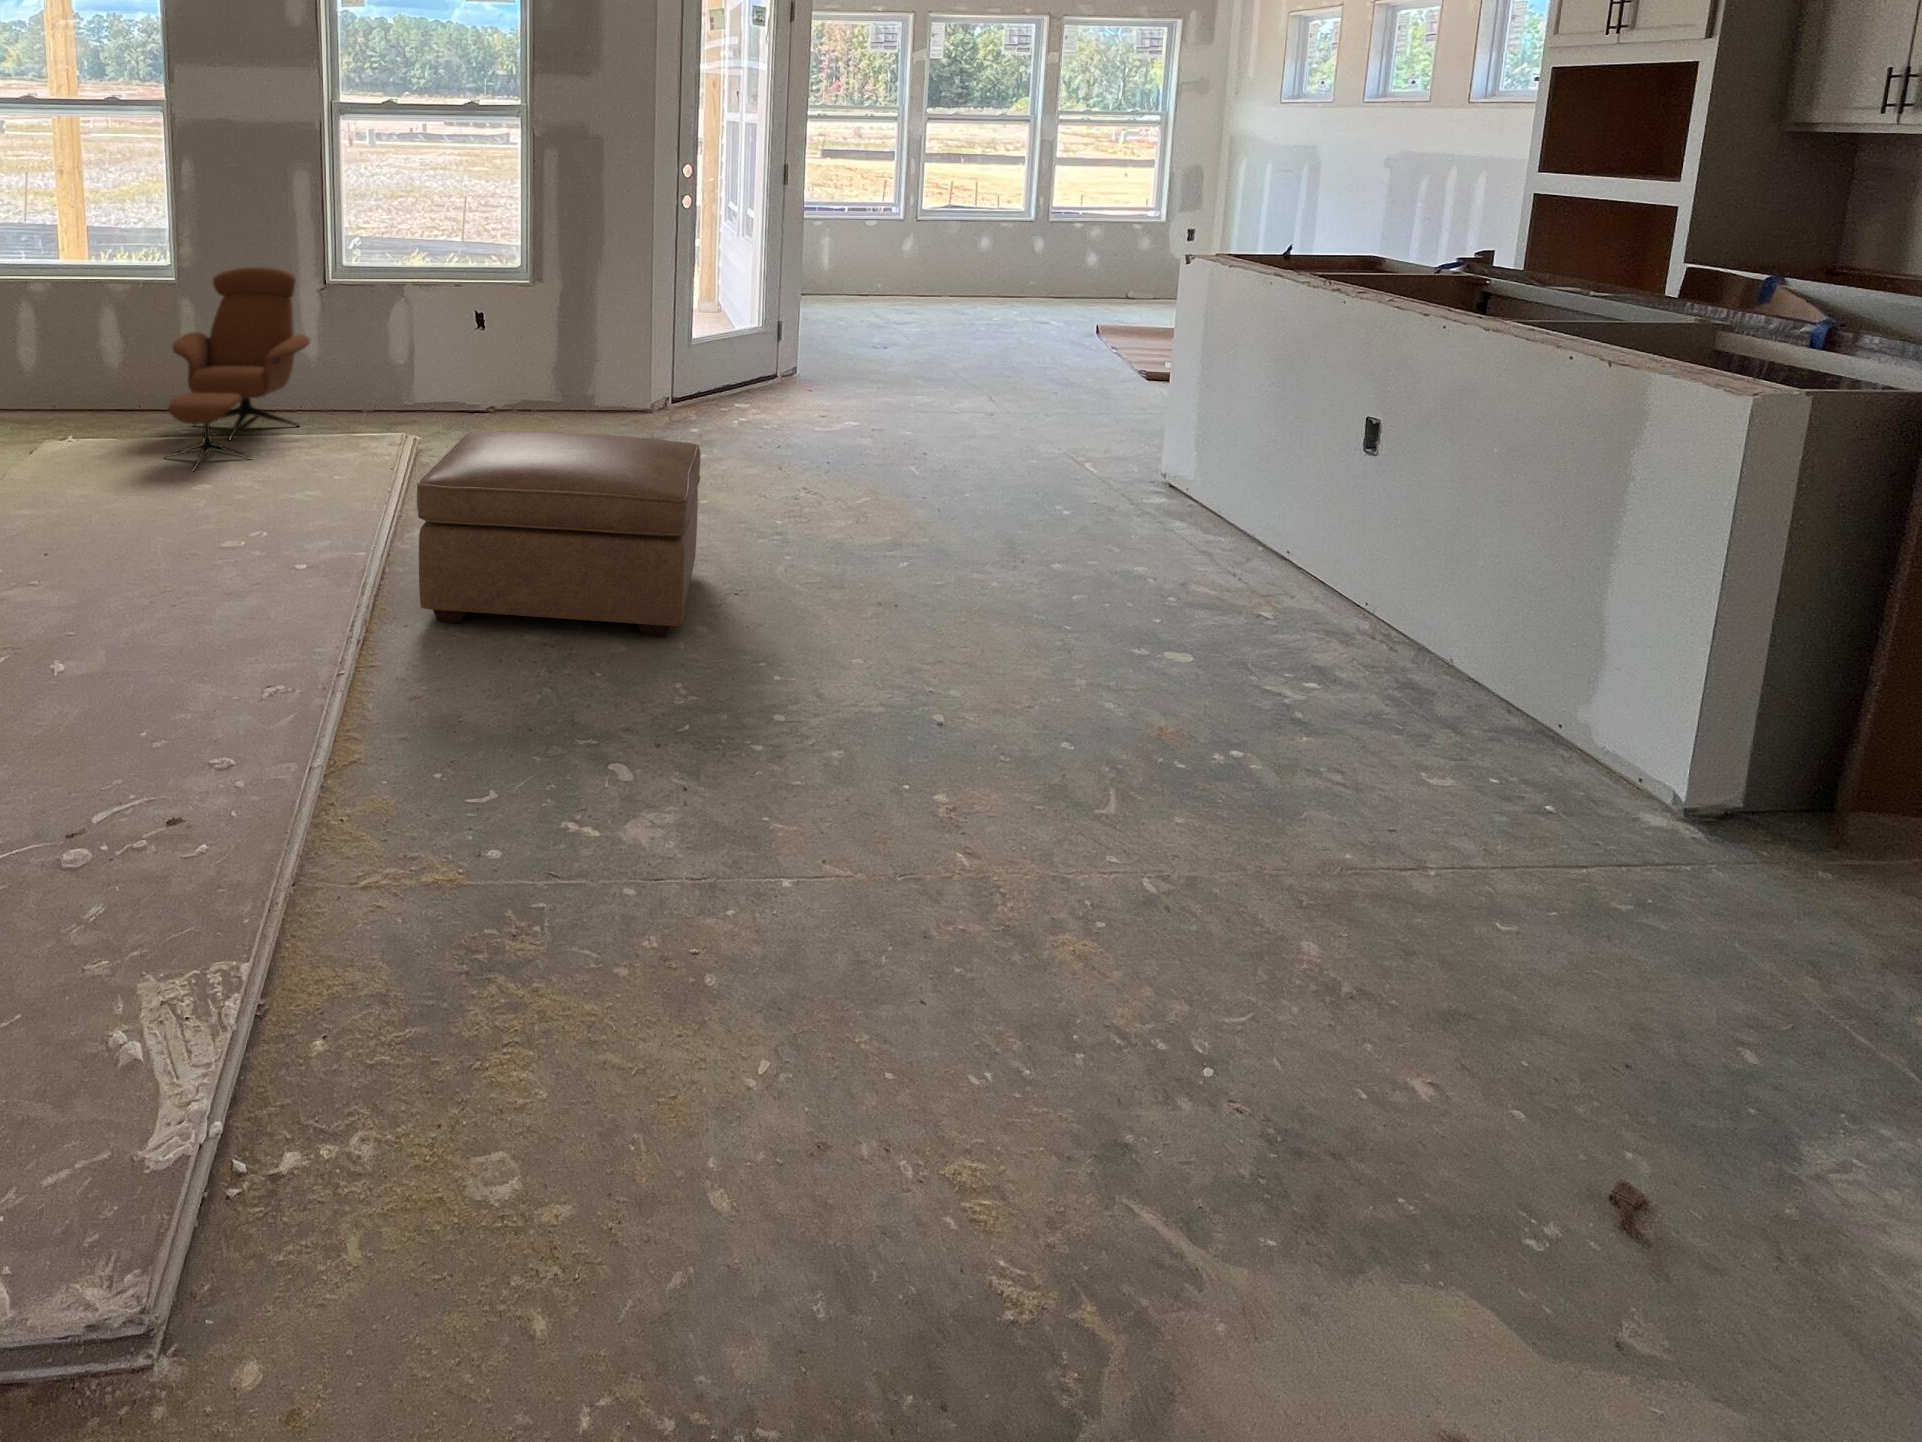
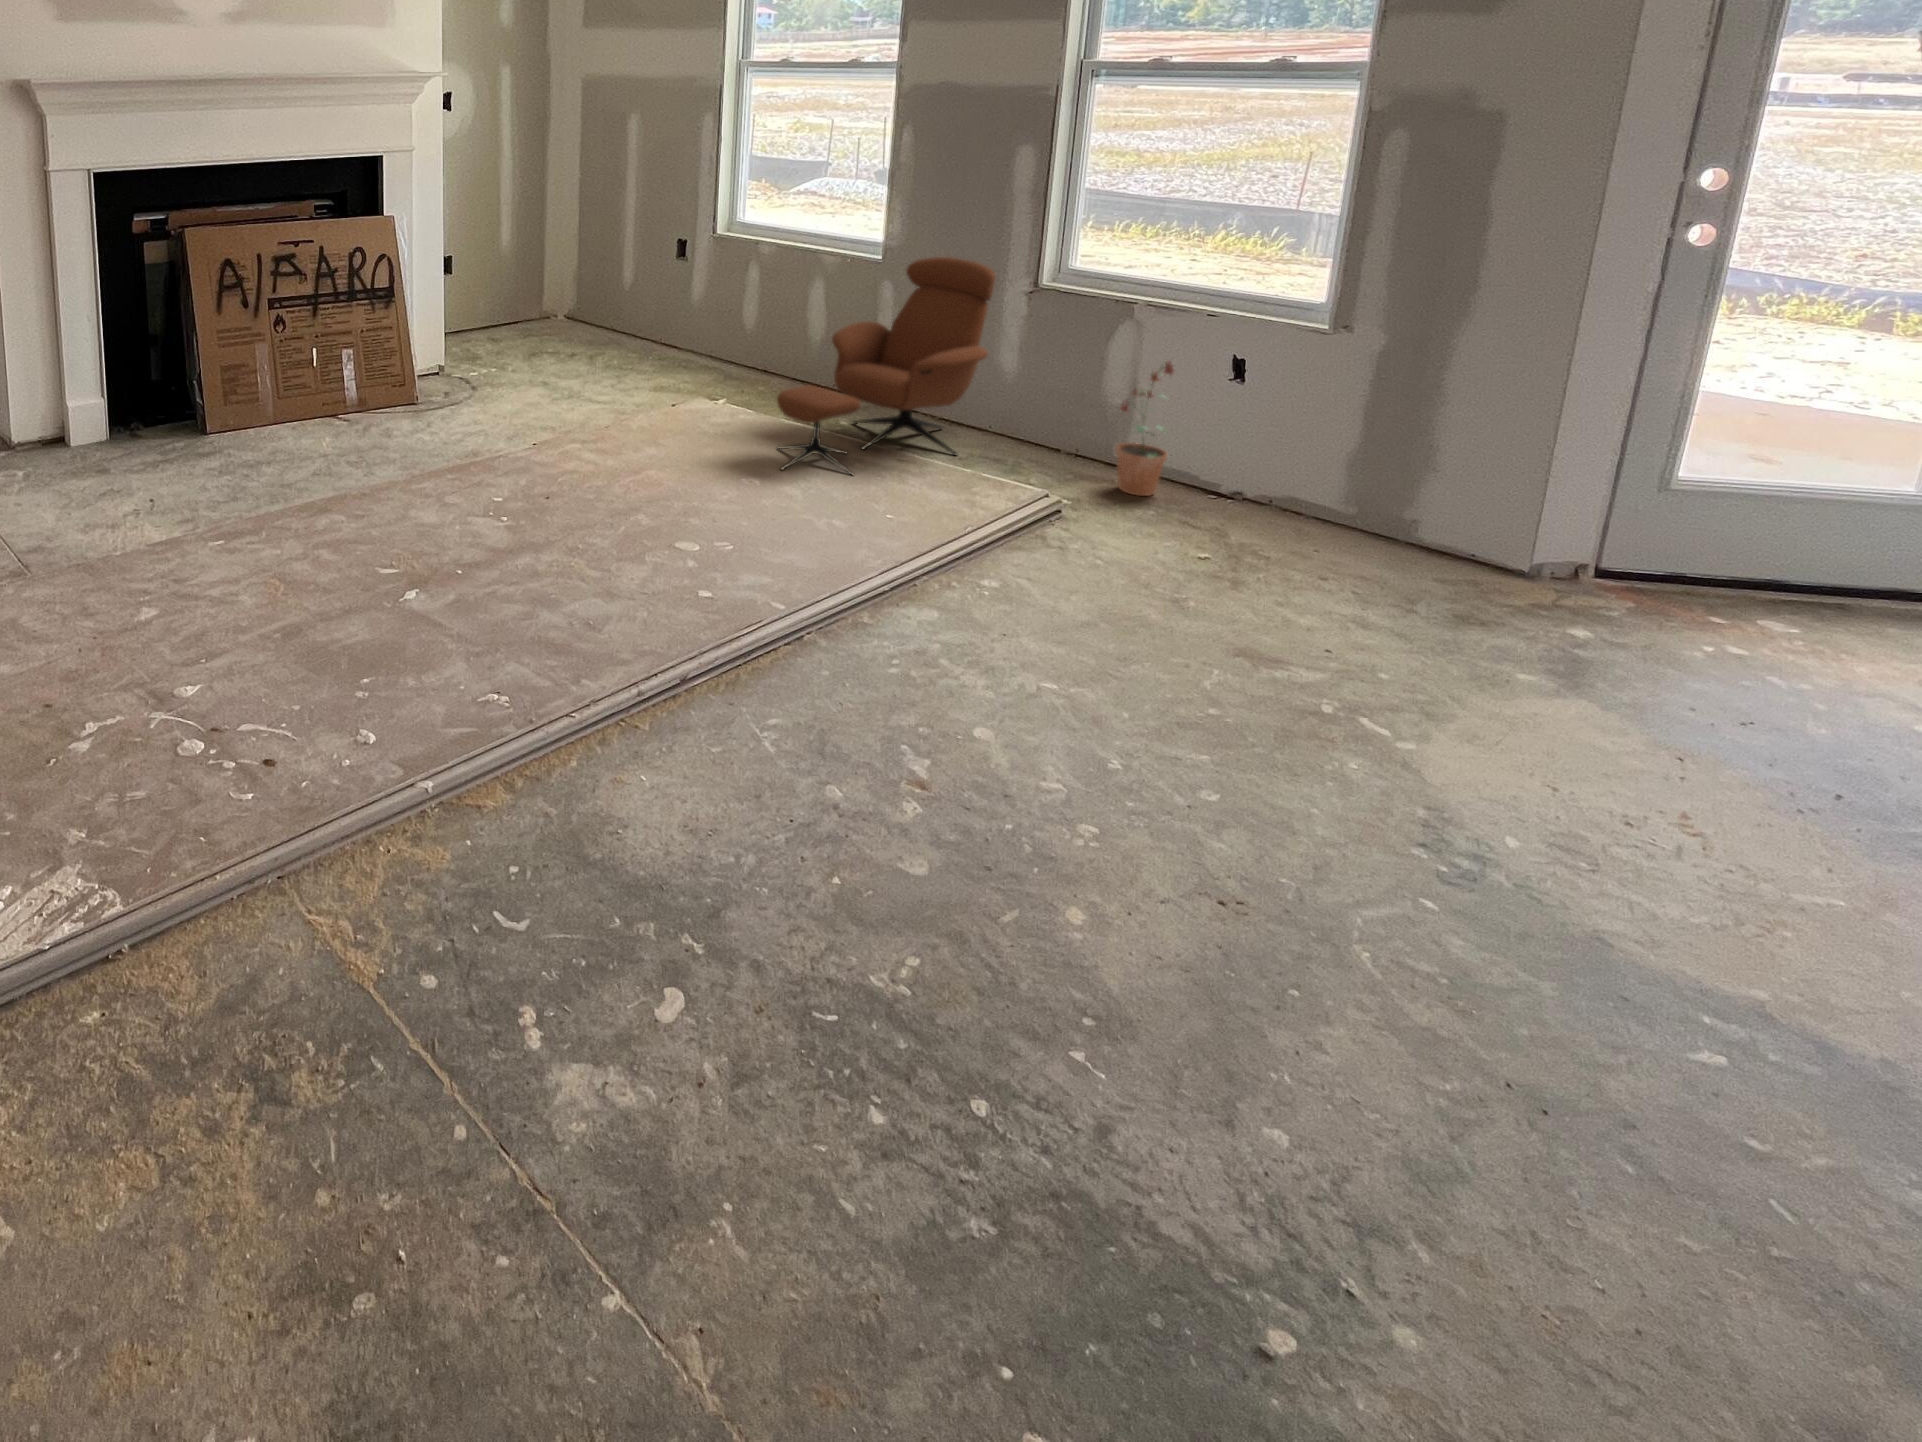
potted plant: none [411,318,449,420] -> present [1116,362,1173,496]
ottoman: present [417,431,700,638] -> none [728,509,1205,887]

